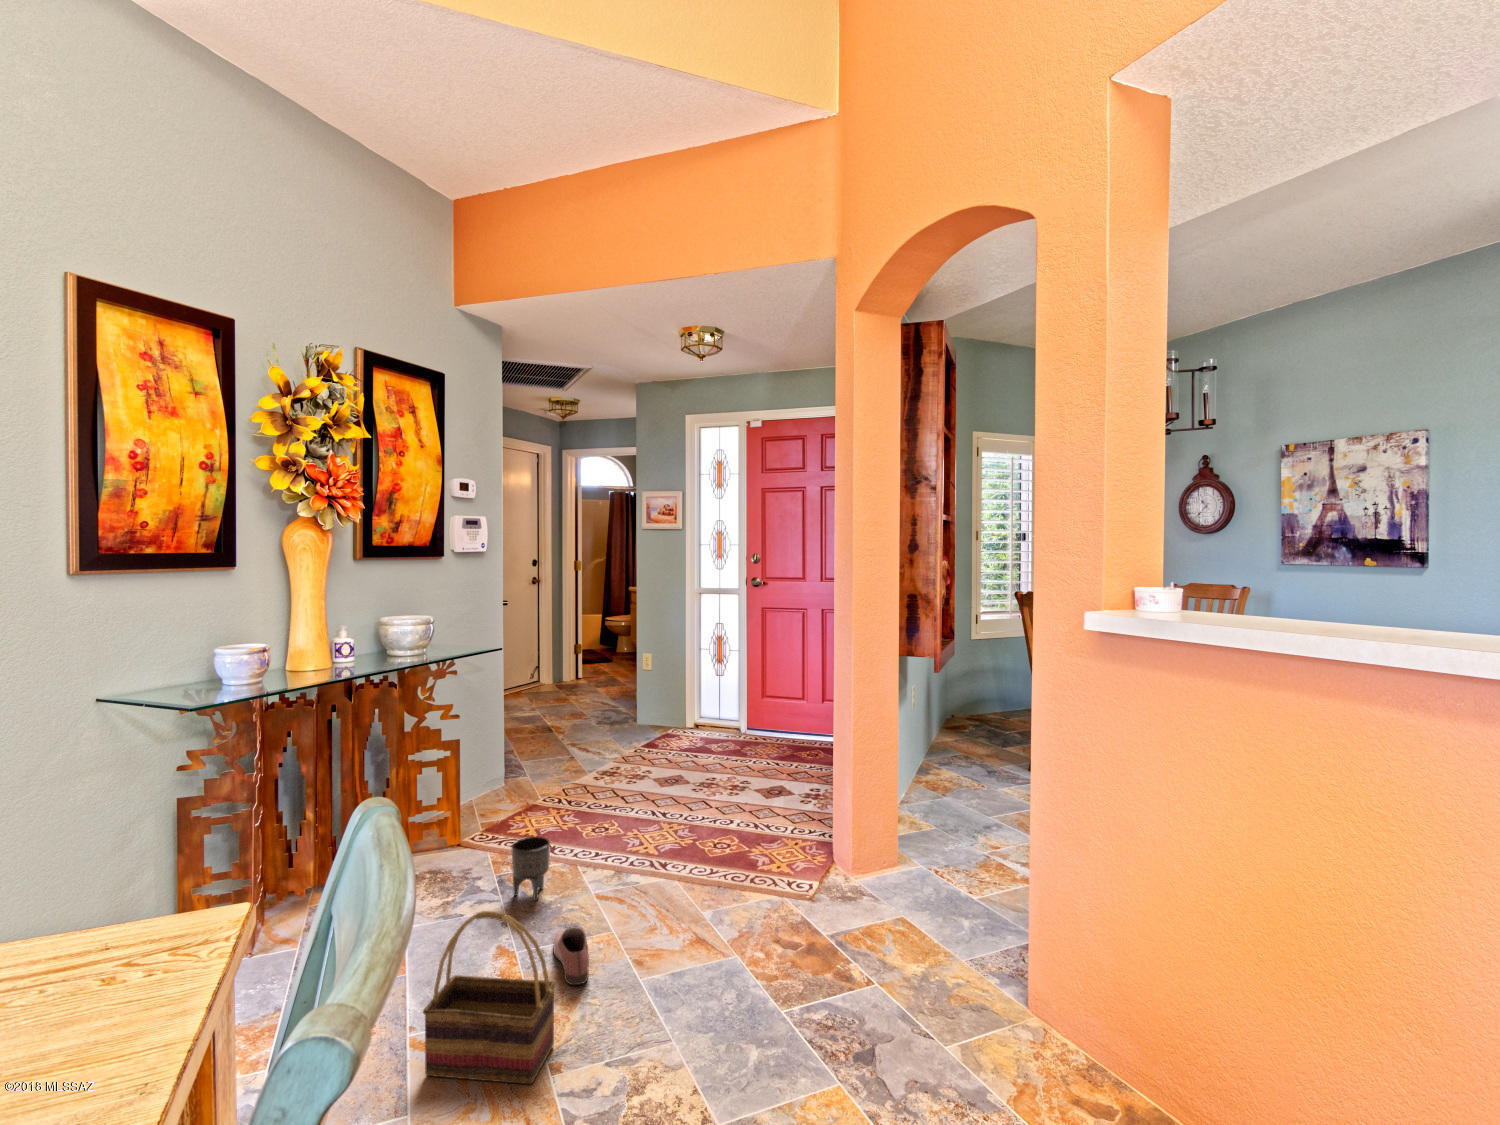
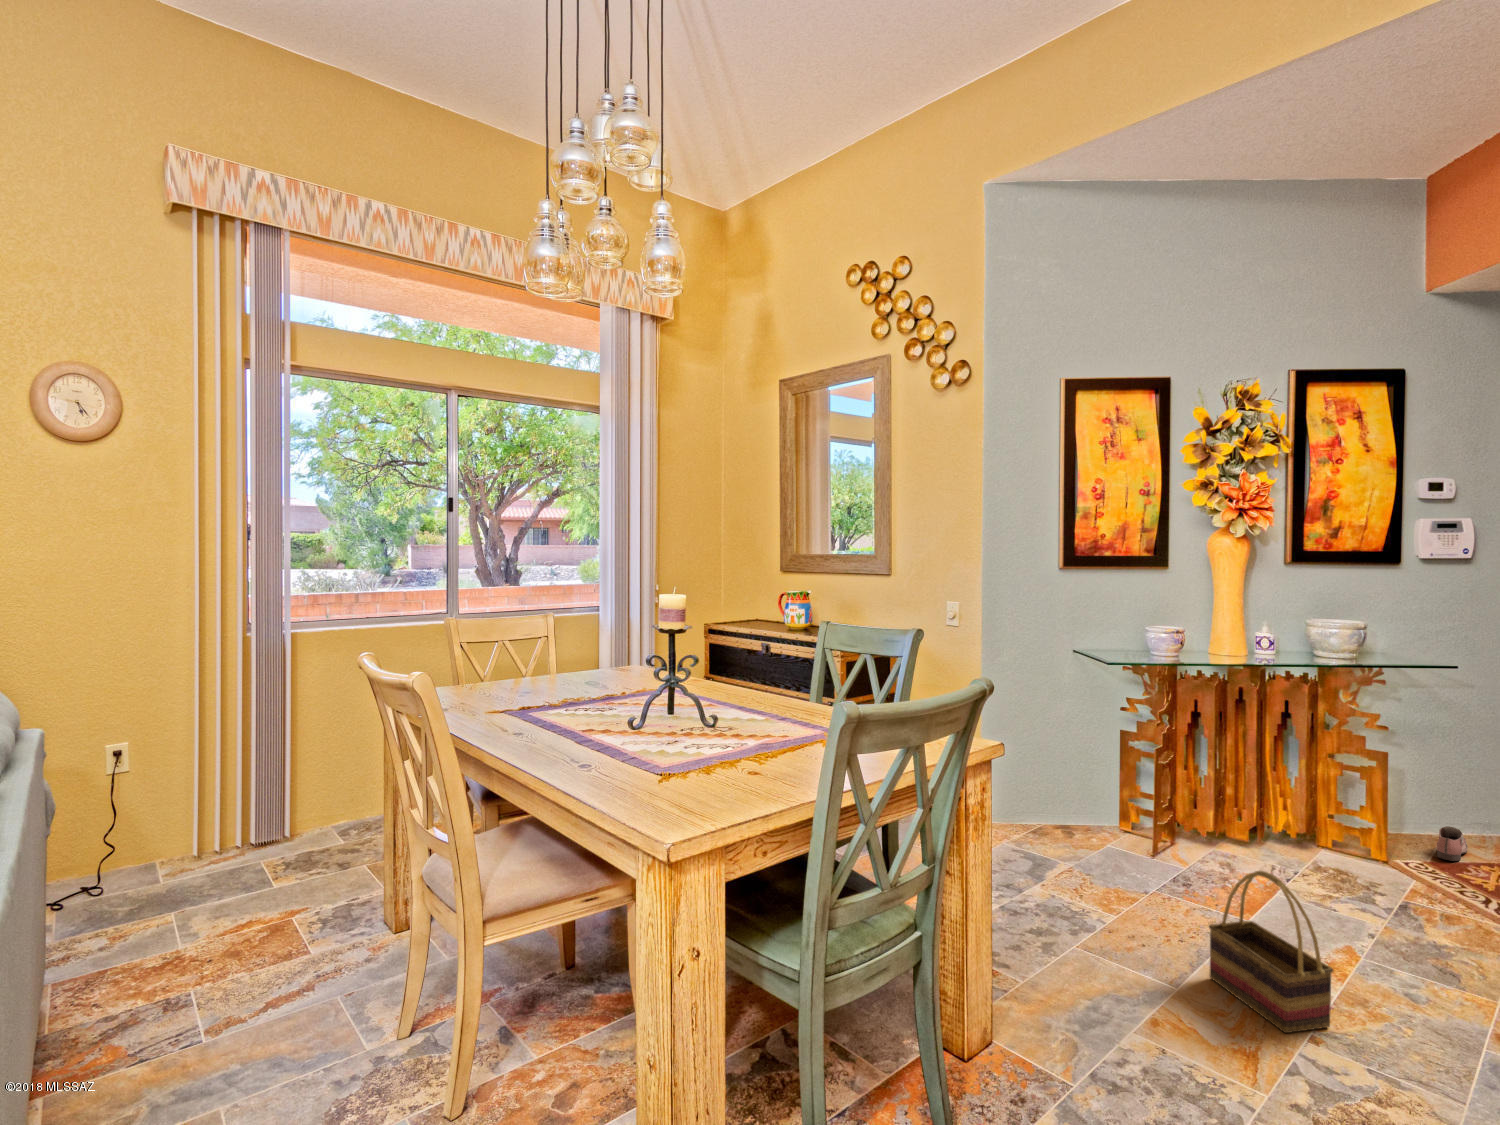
planter: present [511,837,550,901] -> none [1400,868,1453,938]
shoe: present [553,927,589,985] -> present [1437,826,1468,861]

